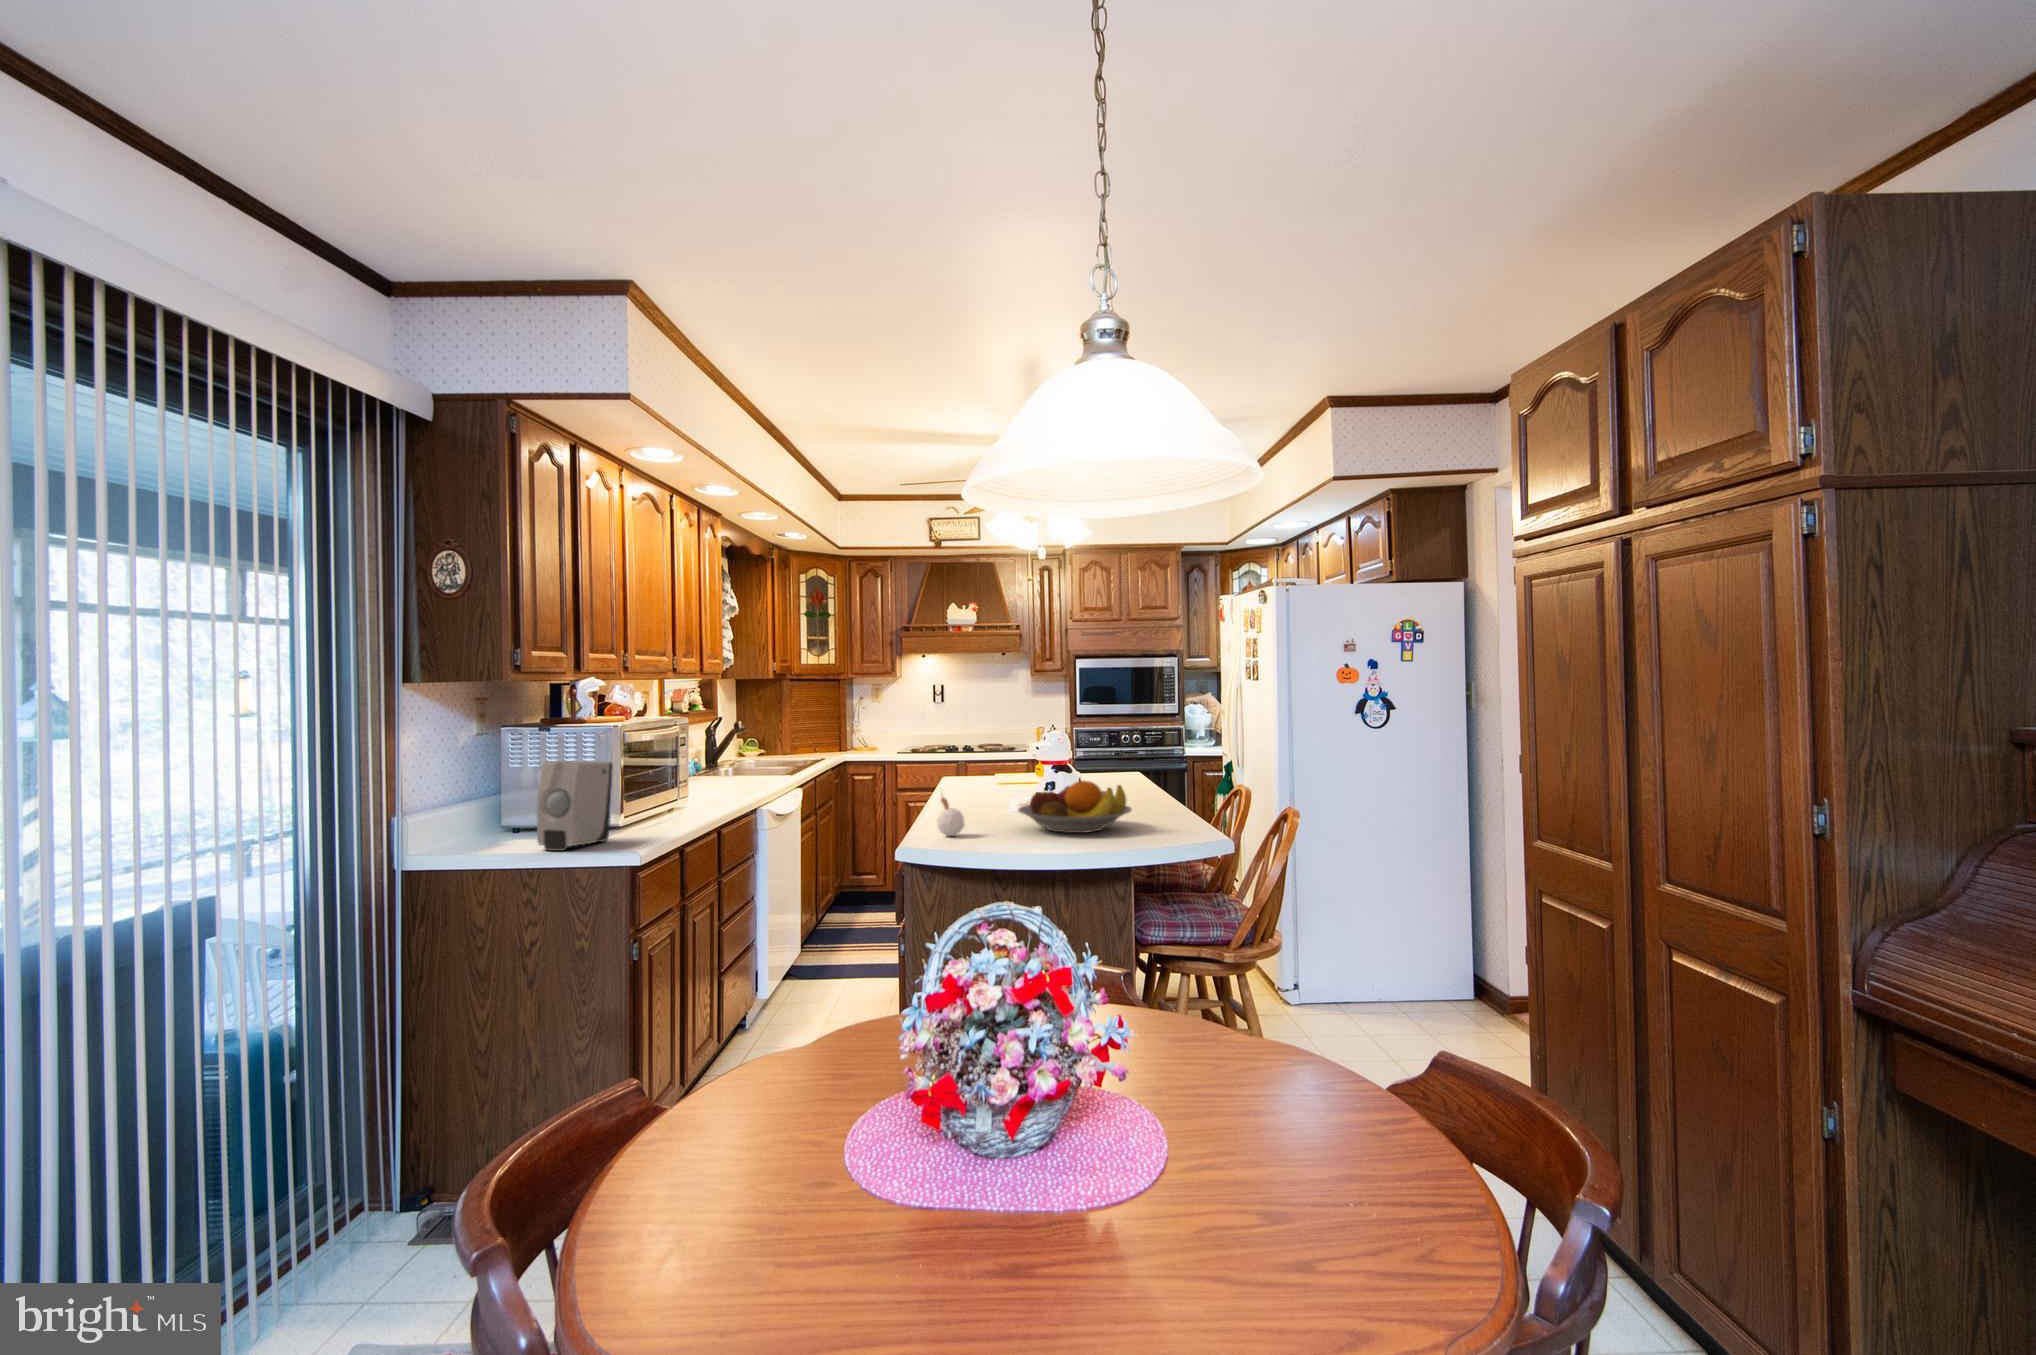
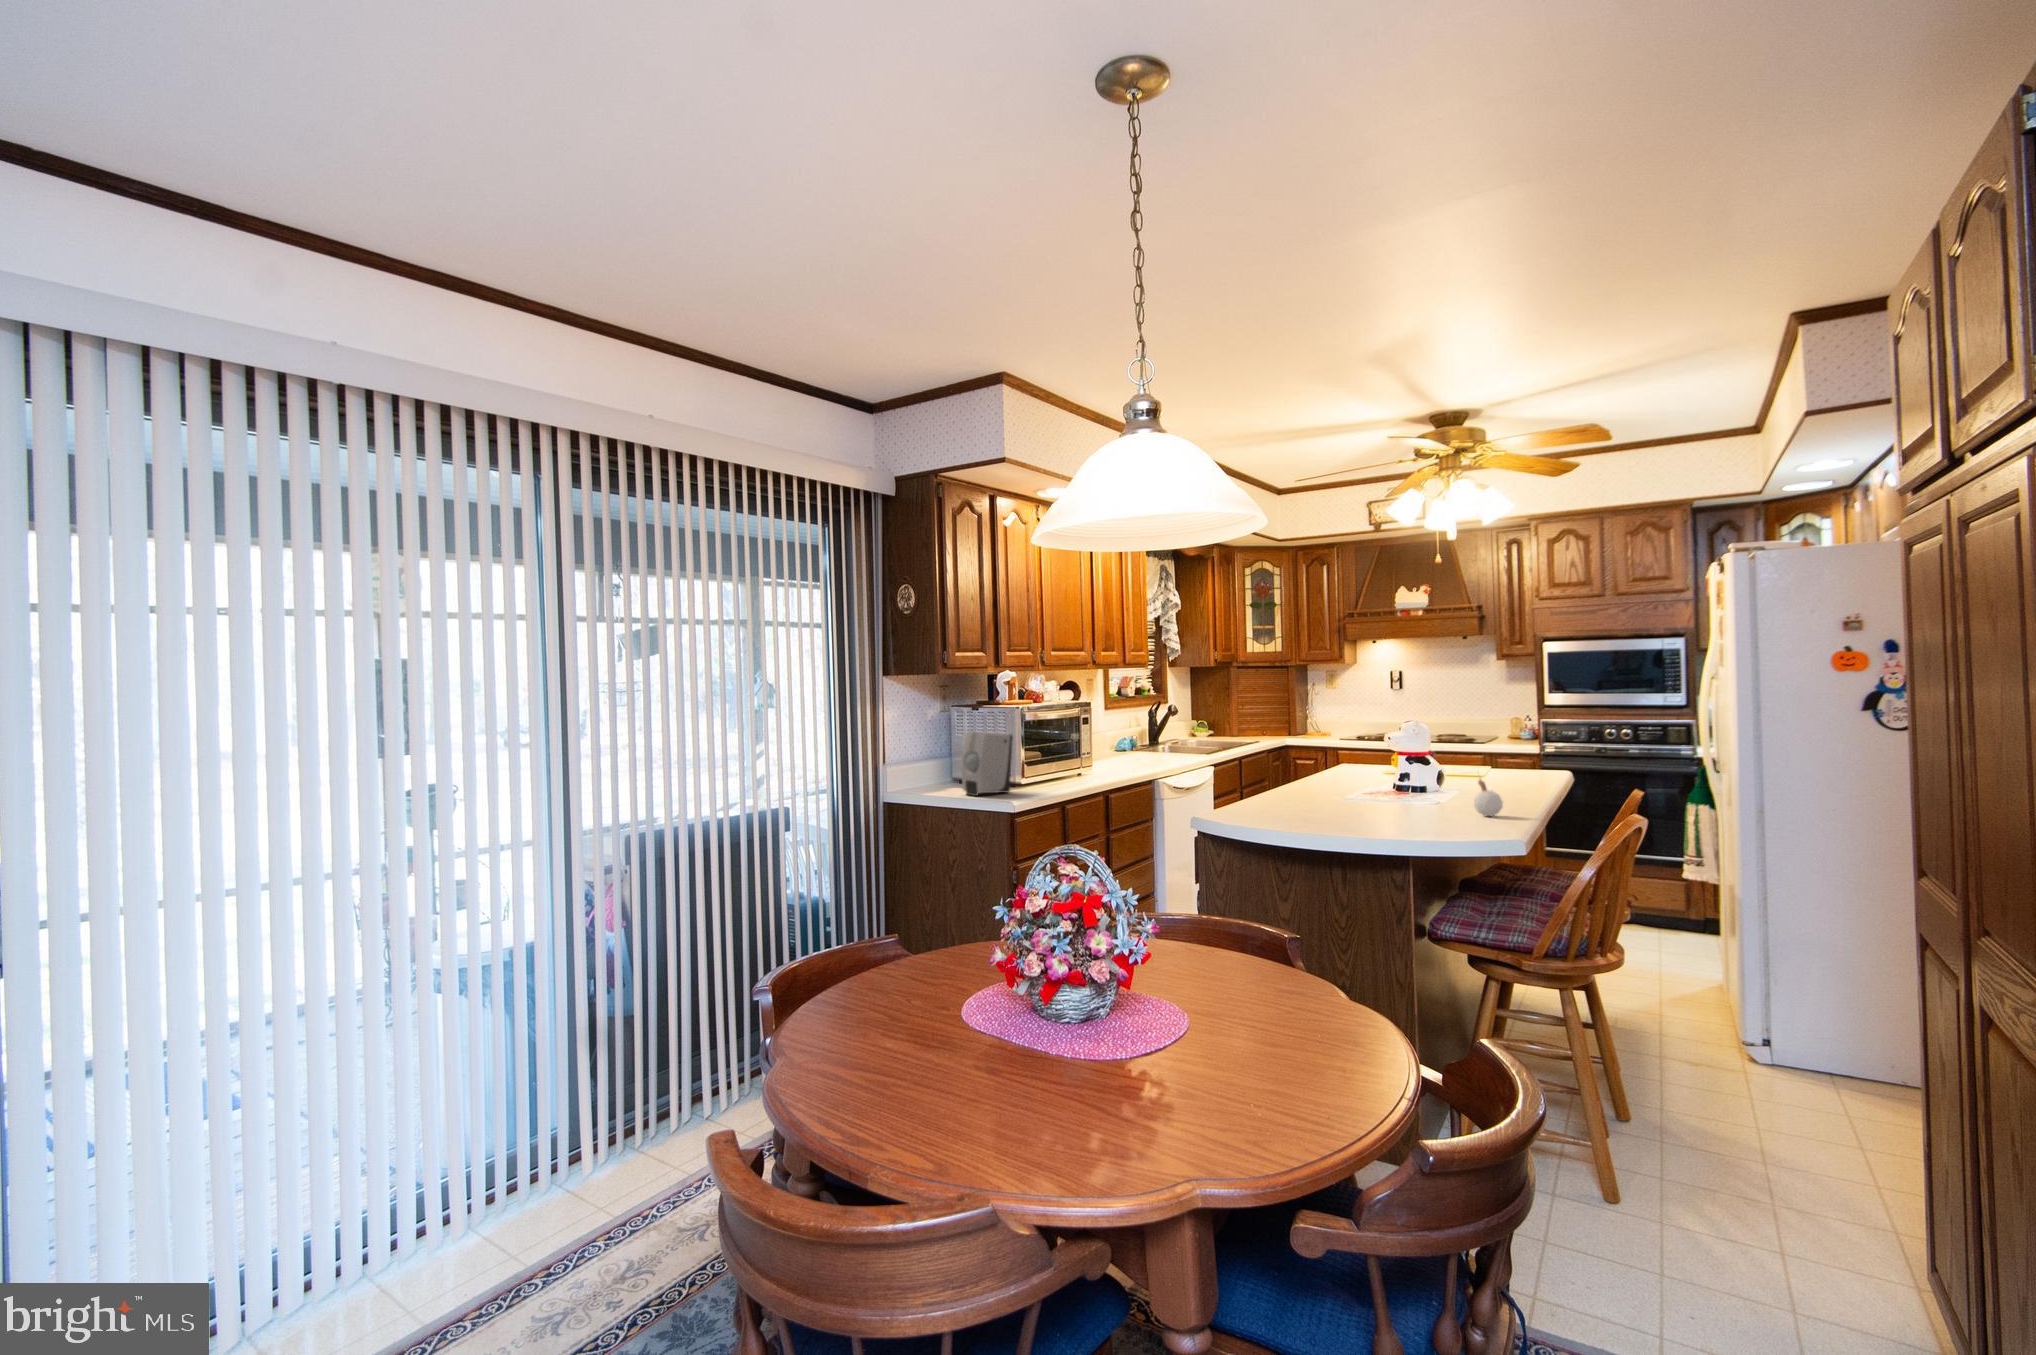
fruit bowl: present [1018,781,1132,833] -> none [1320,773,1440,823]
candle: present [937,797,964,836] -> present [1474,780,1503,816]

